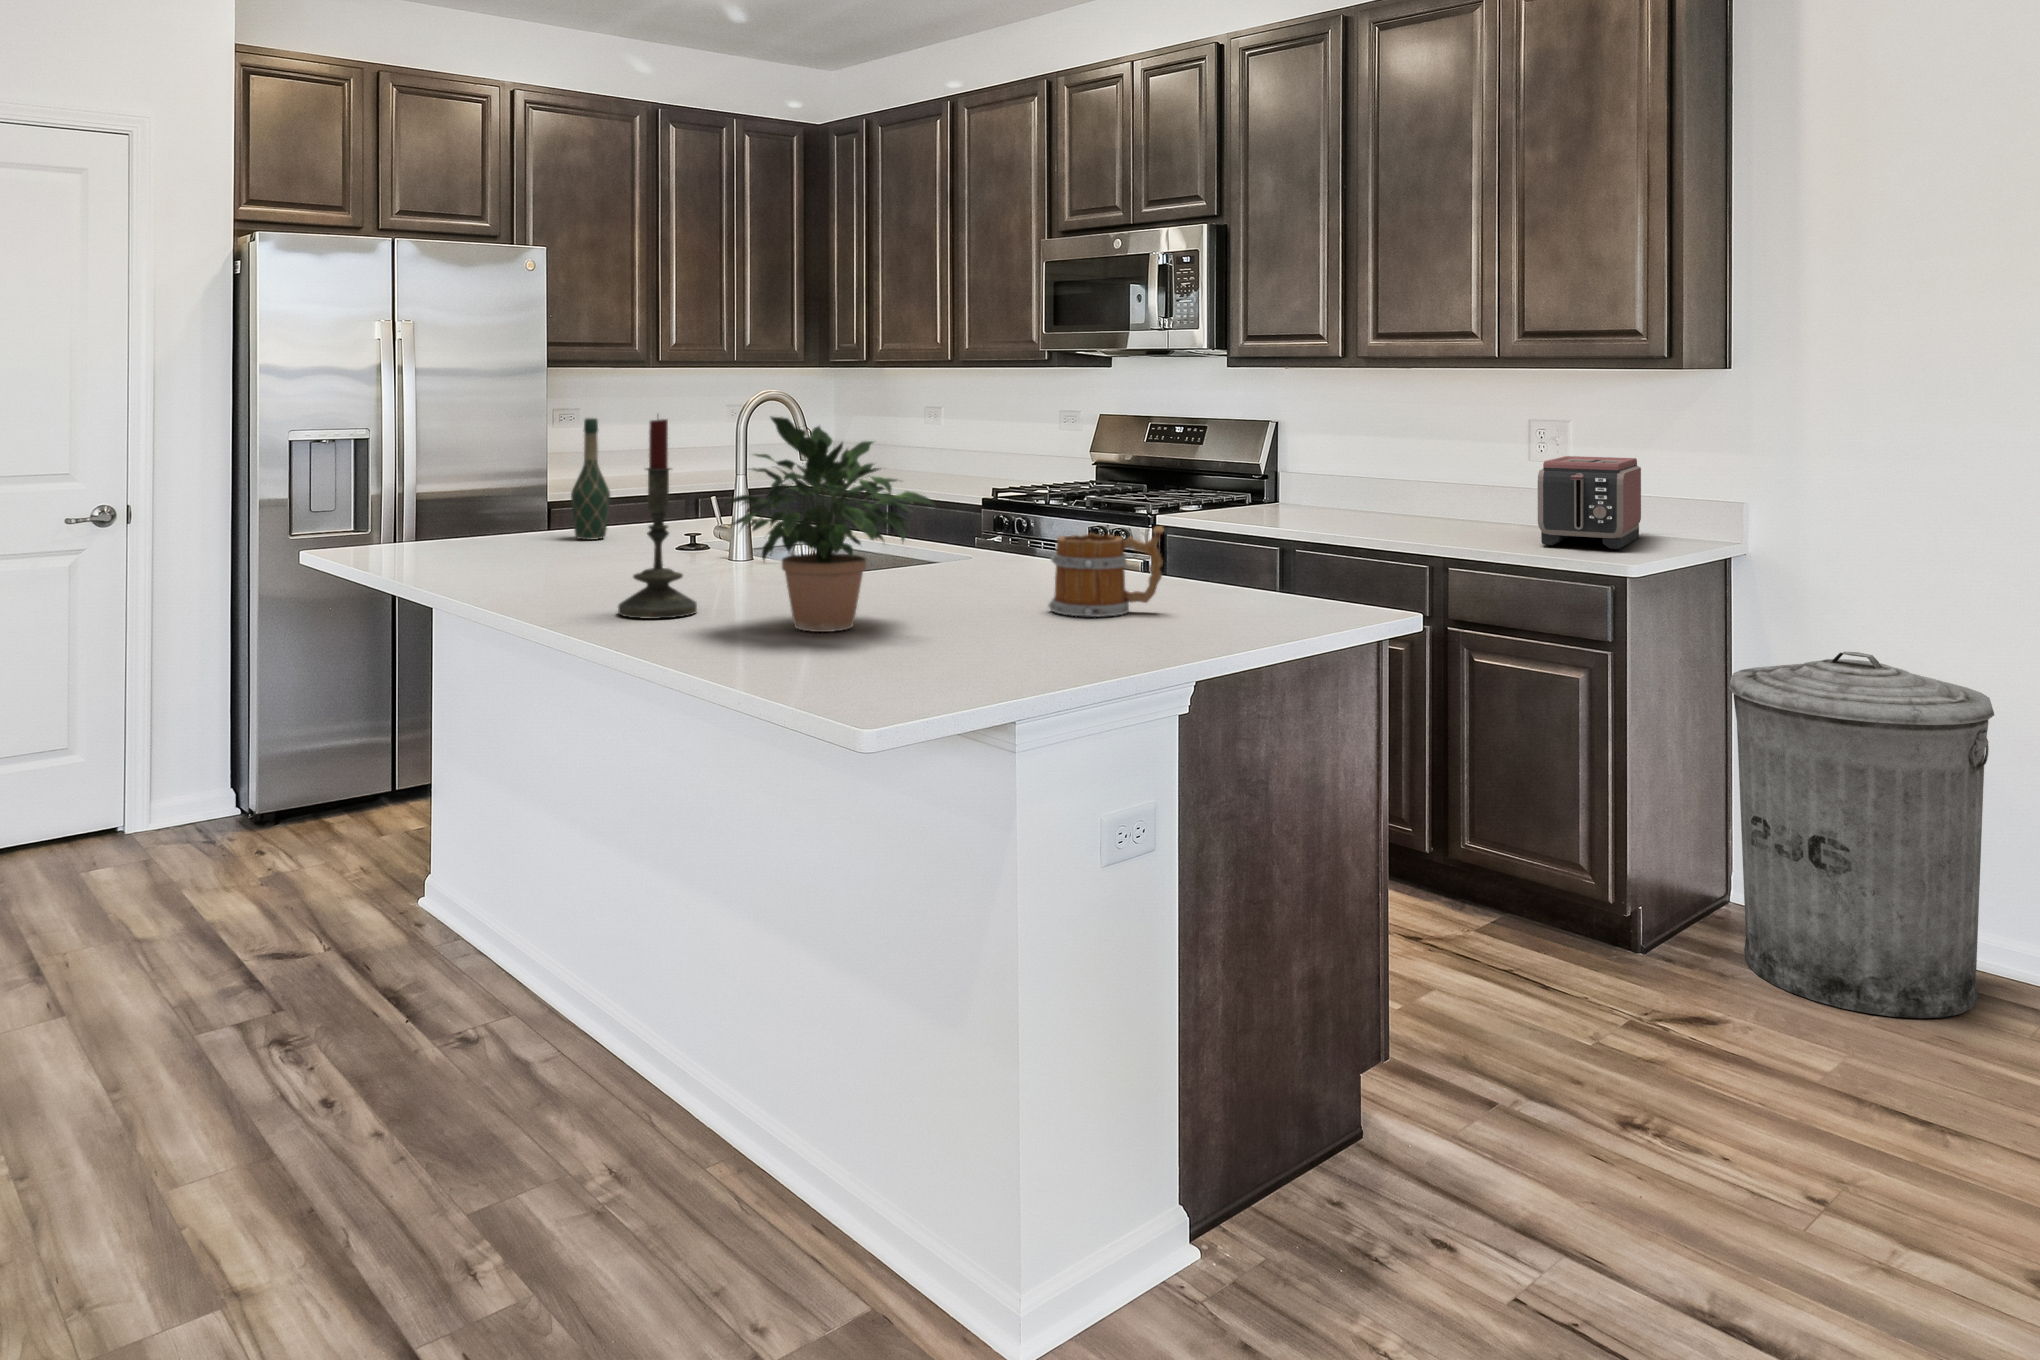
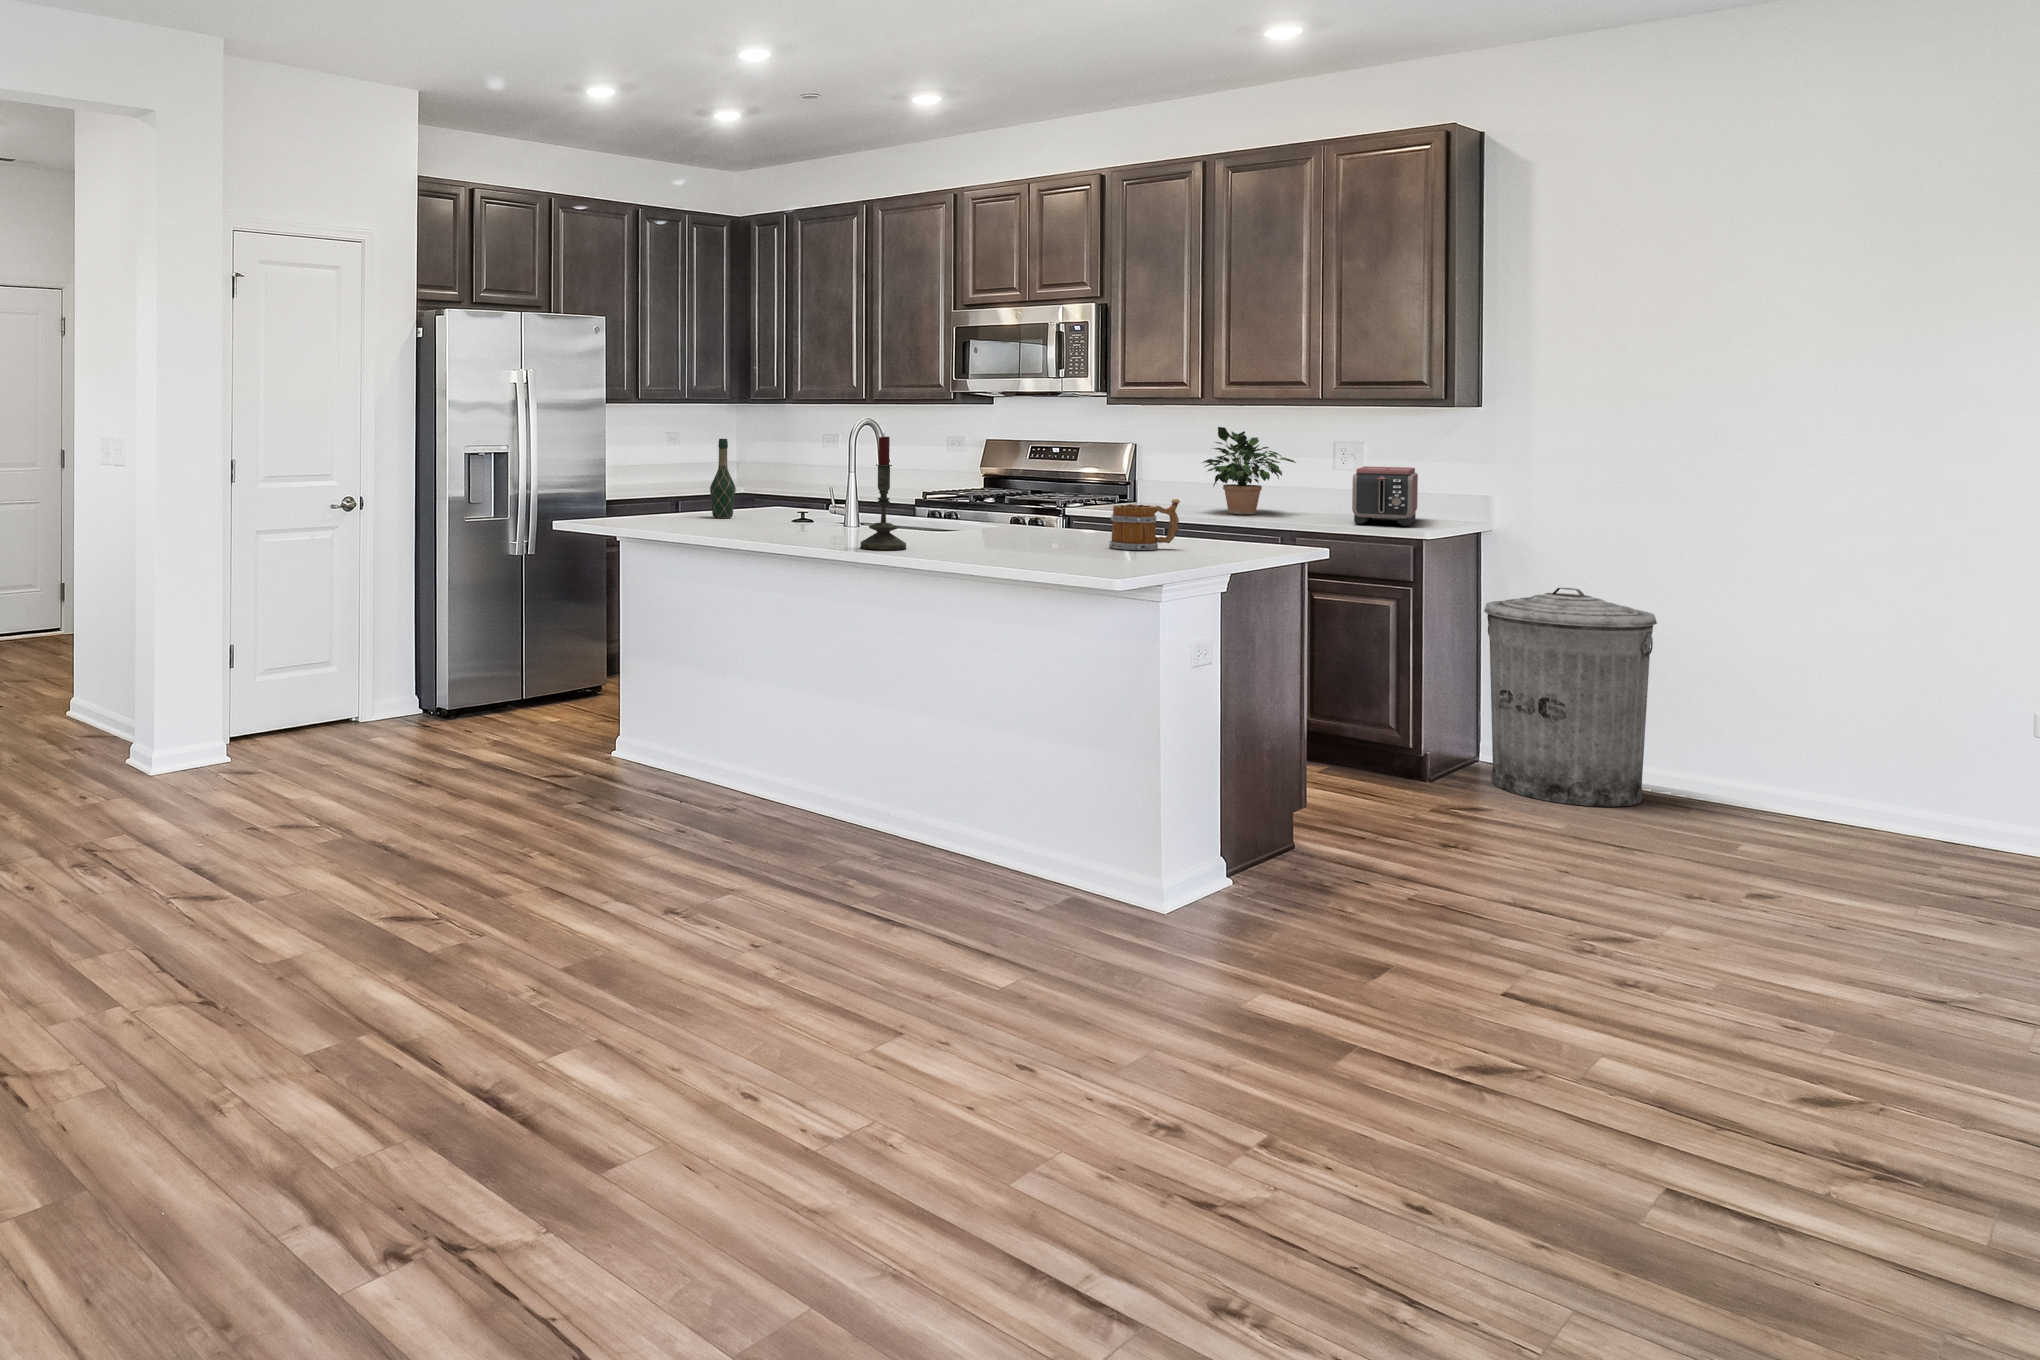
potted plant: present [727,416,934,632] -> present [1203,427,1296,514]

